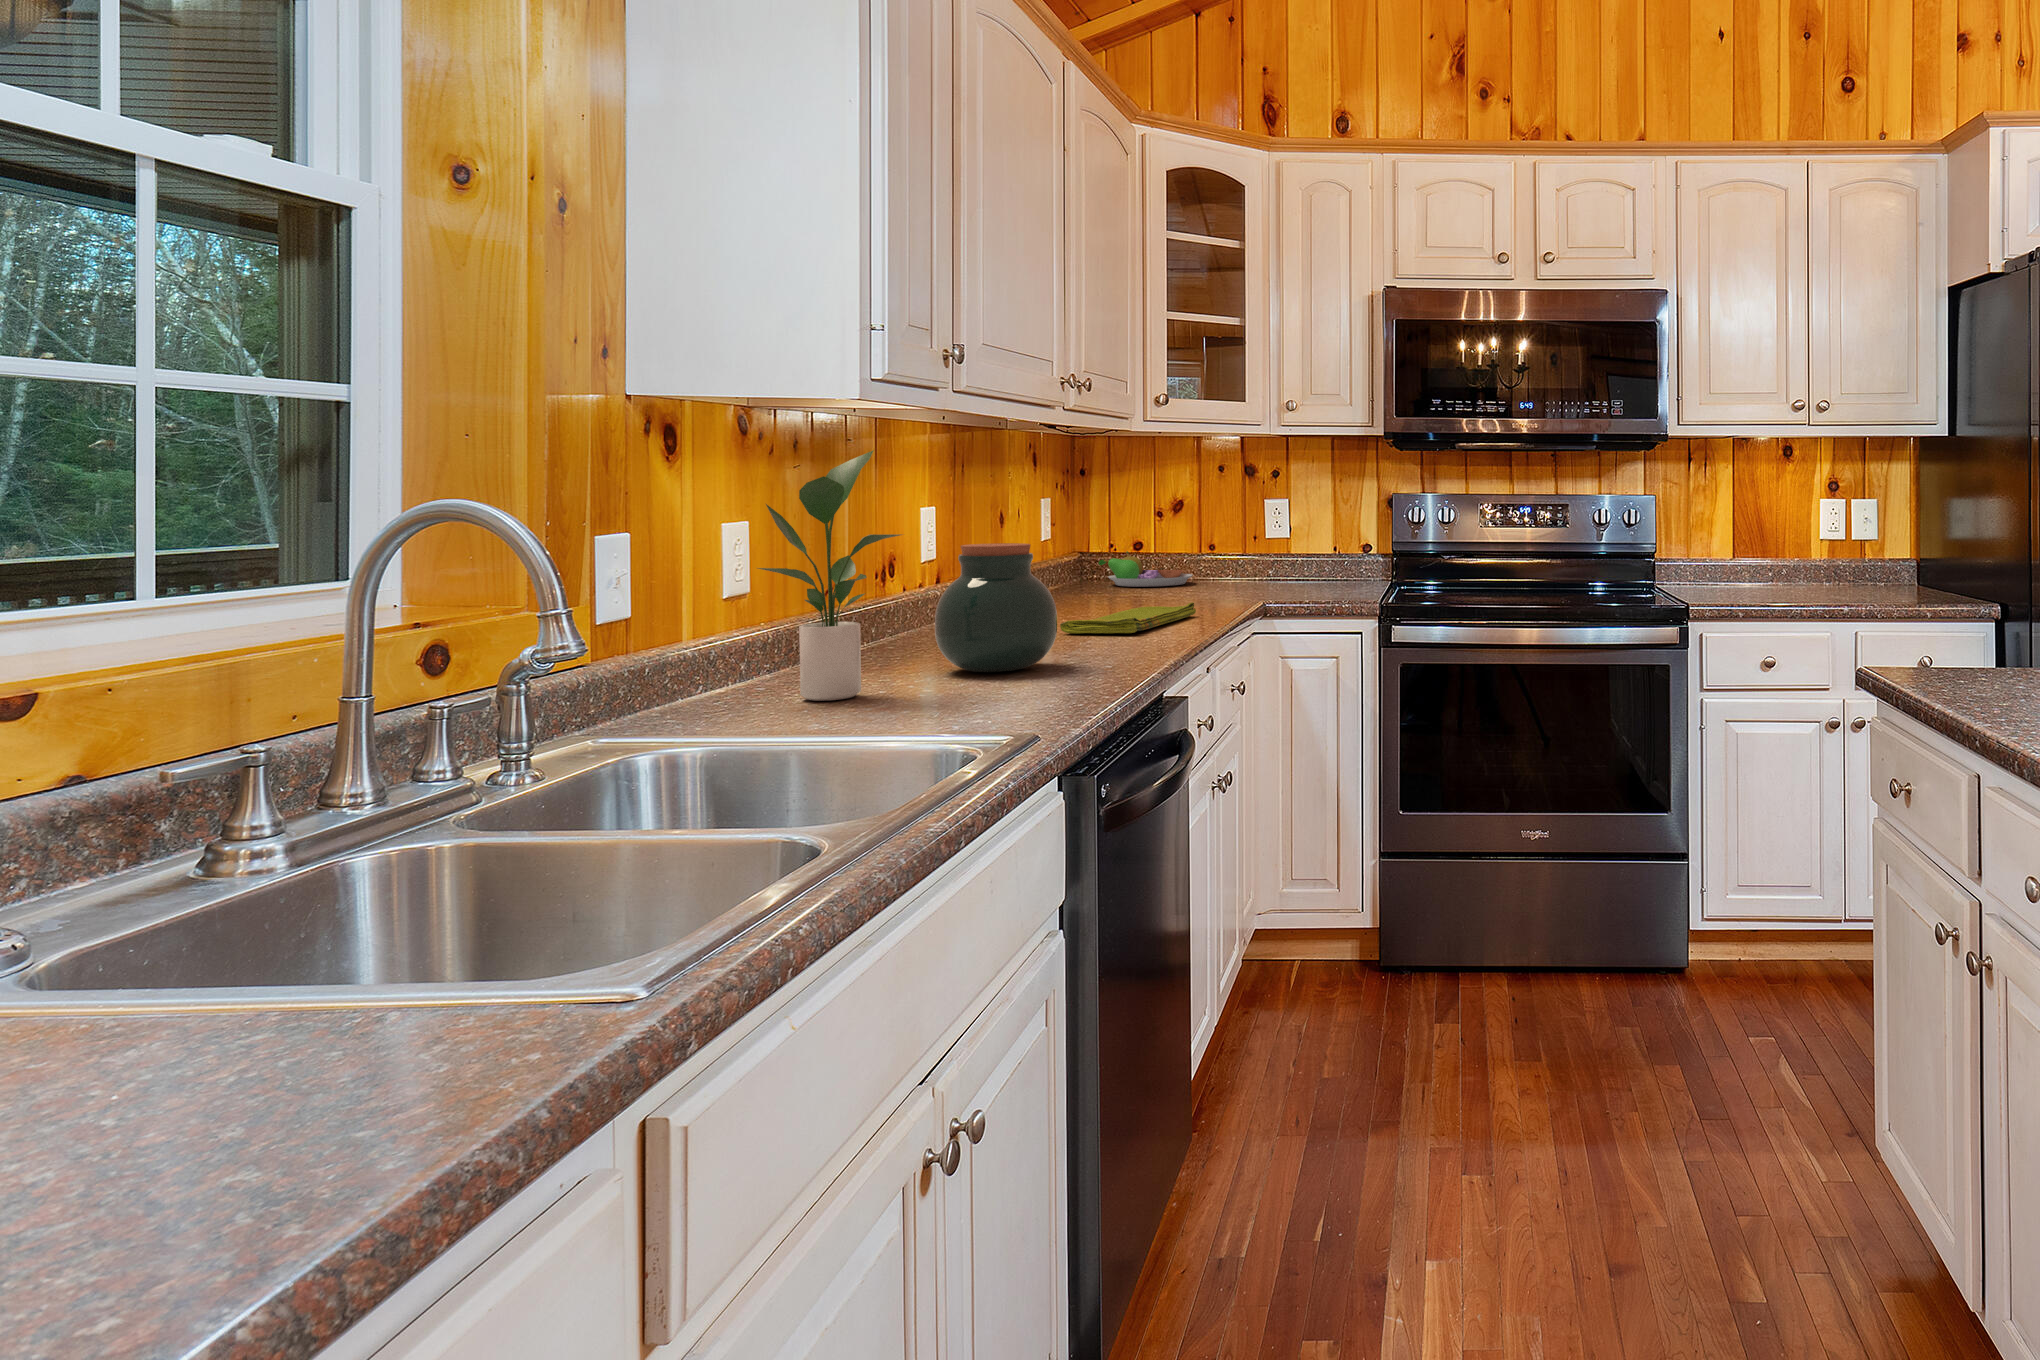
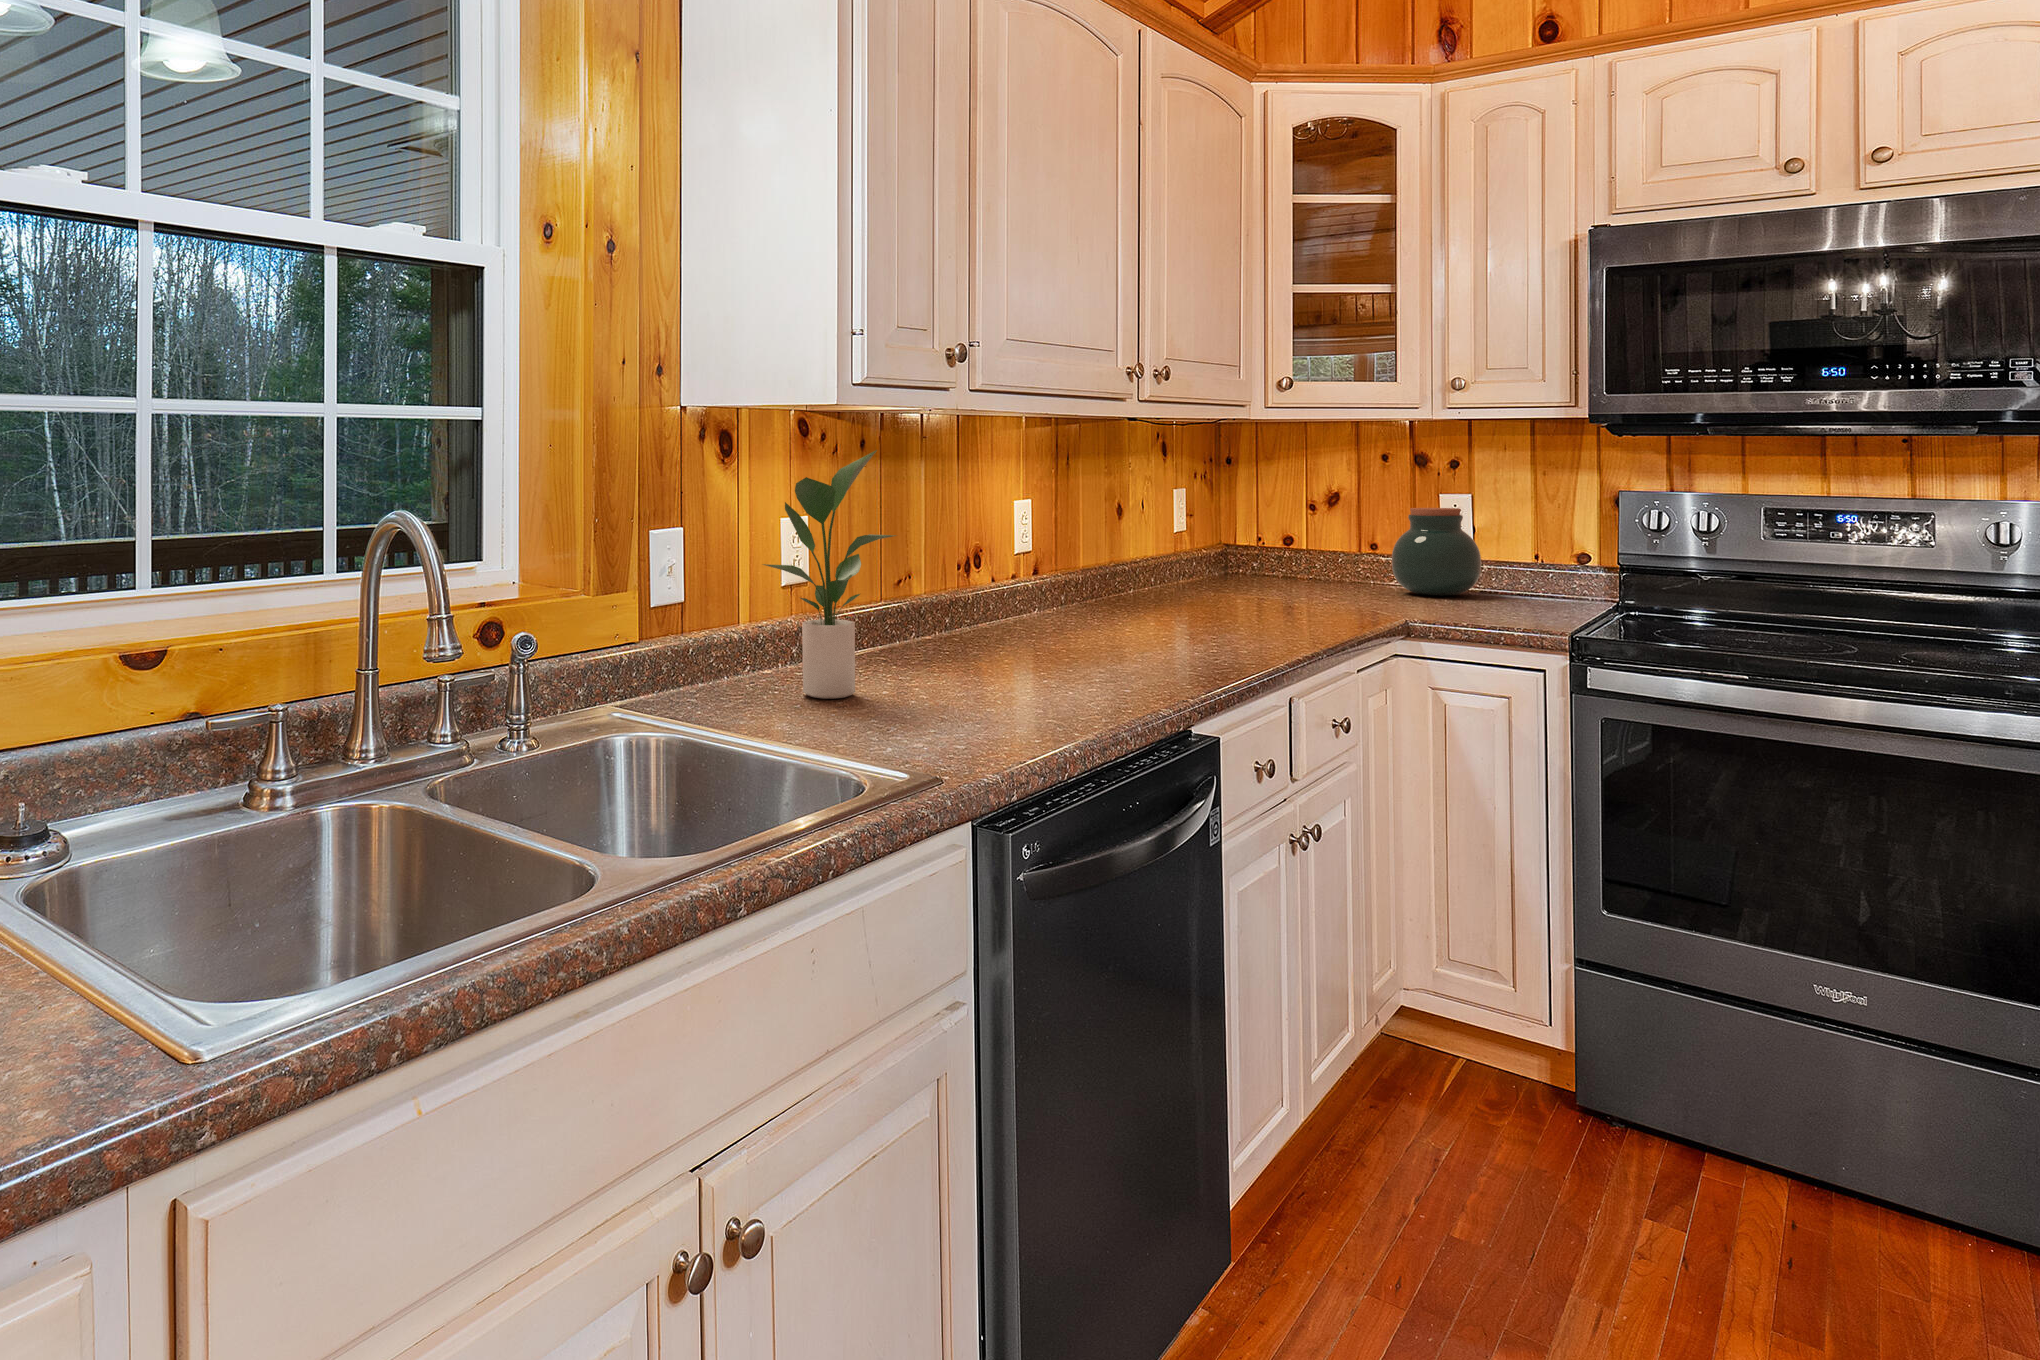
jar: present [935,543,1057,672] -> present [1392,508,1481,596]
fruit bowl: present [1098,551,1193,587] -> none [1242,546,1351,588]
dish towel: present [1060,602,1196,633] -> none [1130,614,1306,647]

